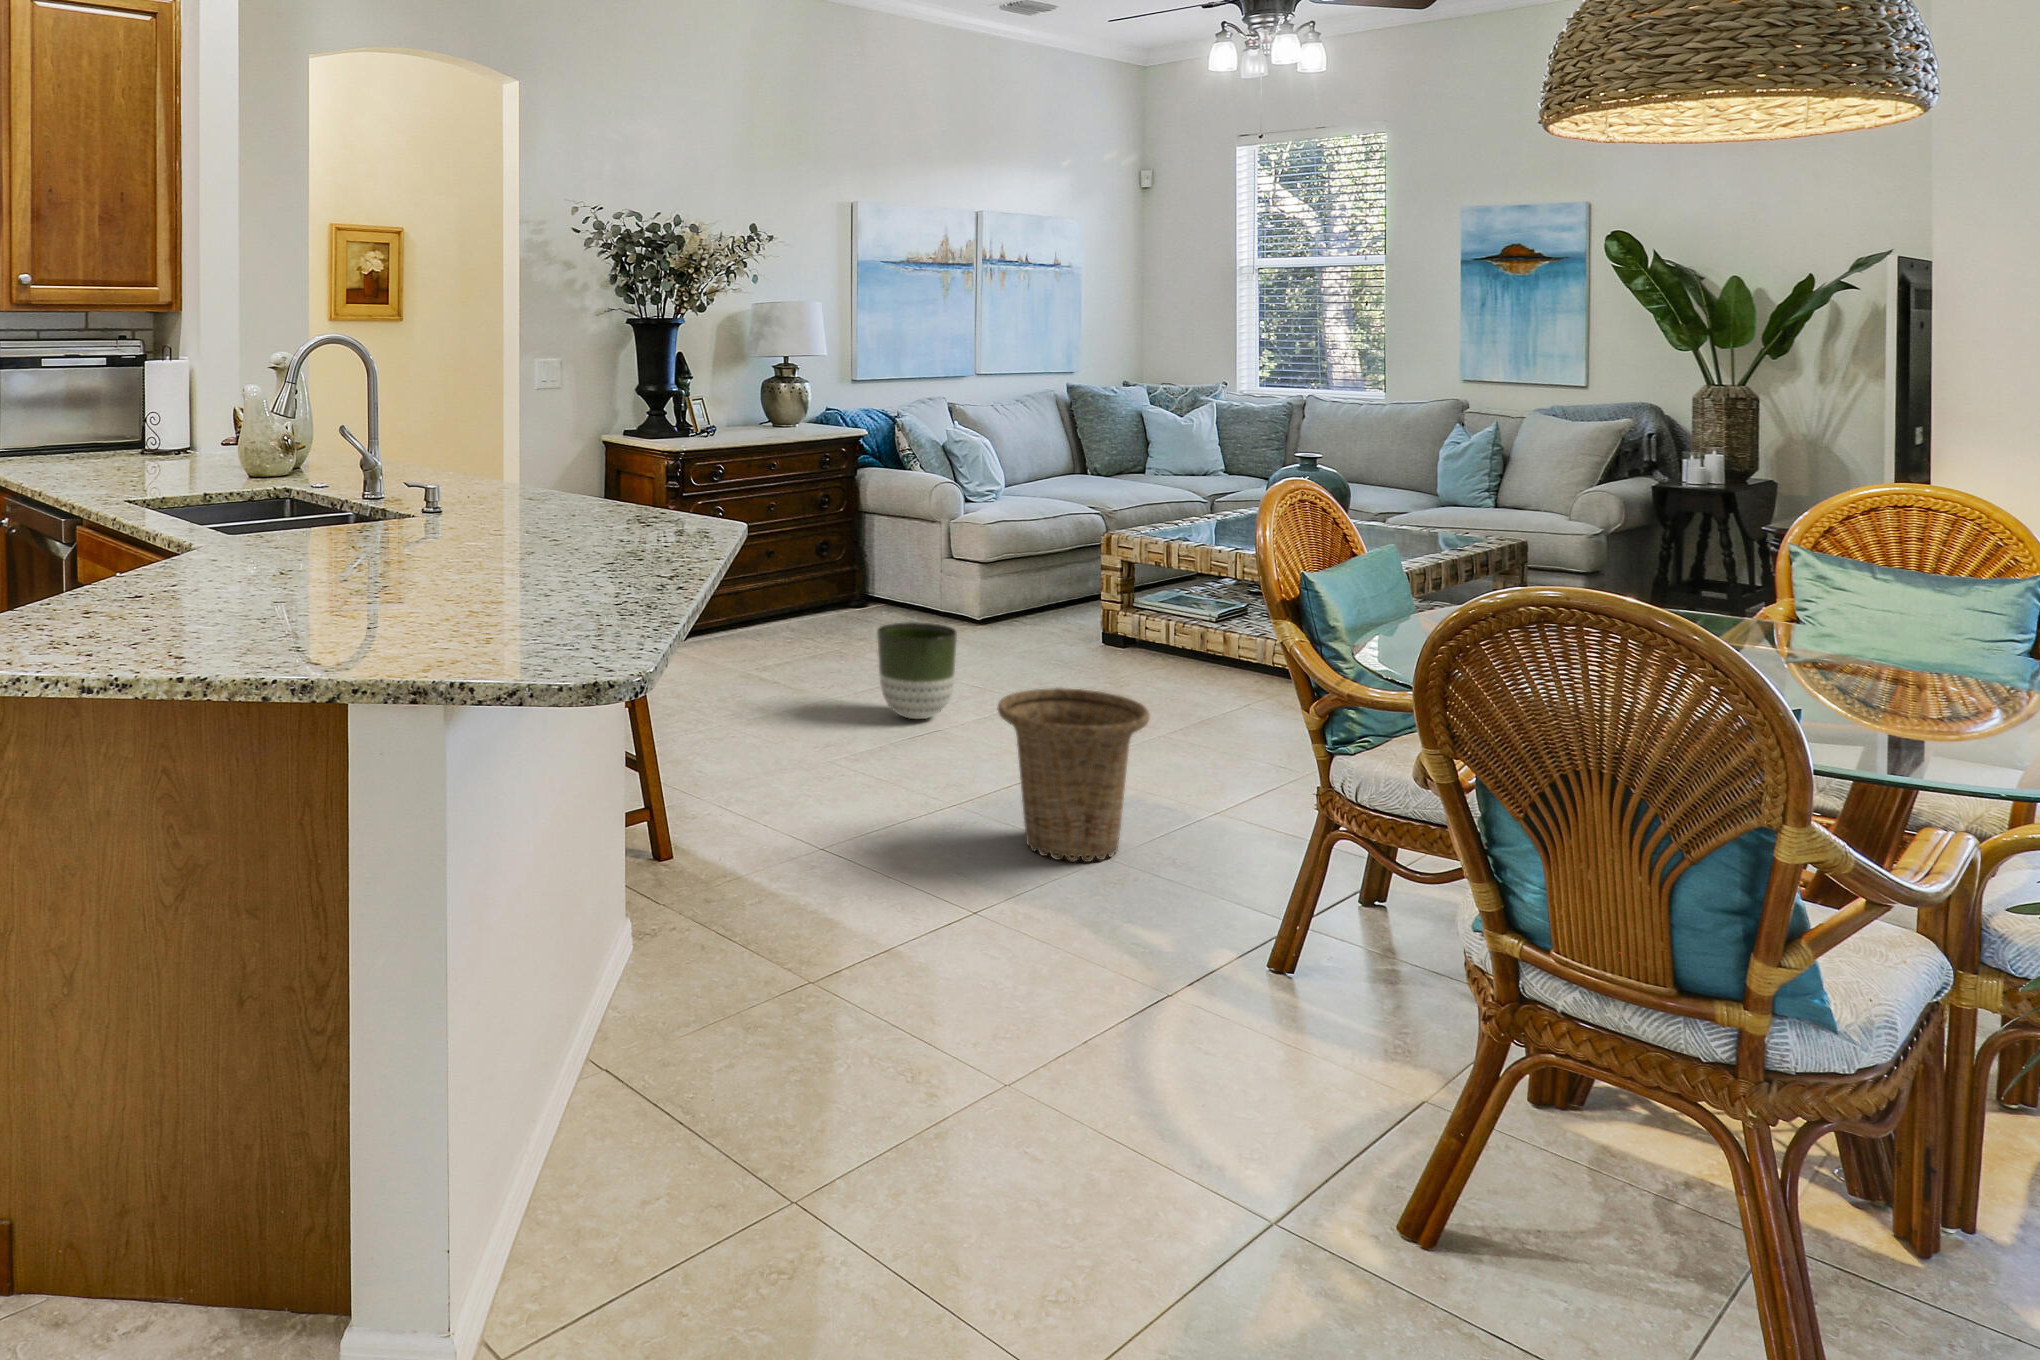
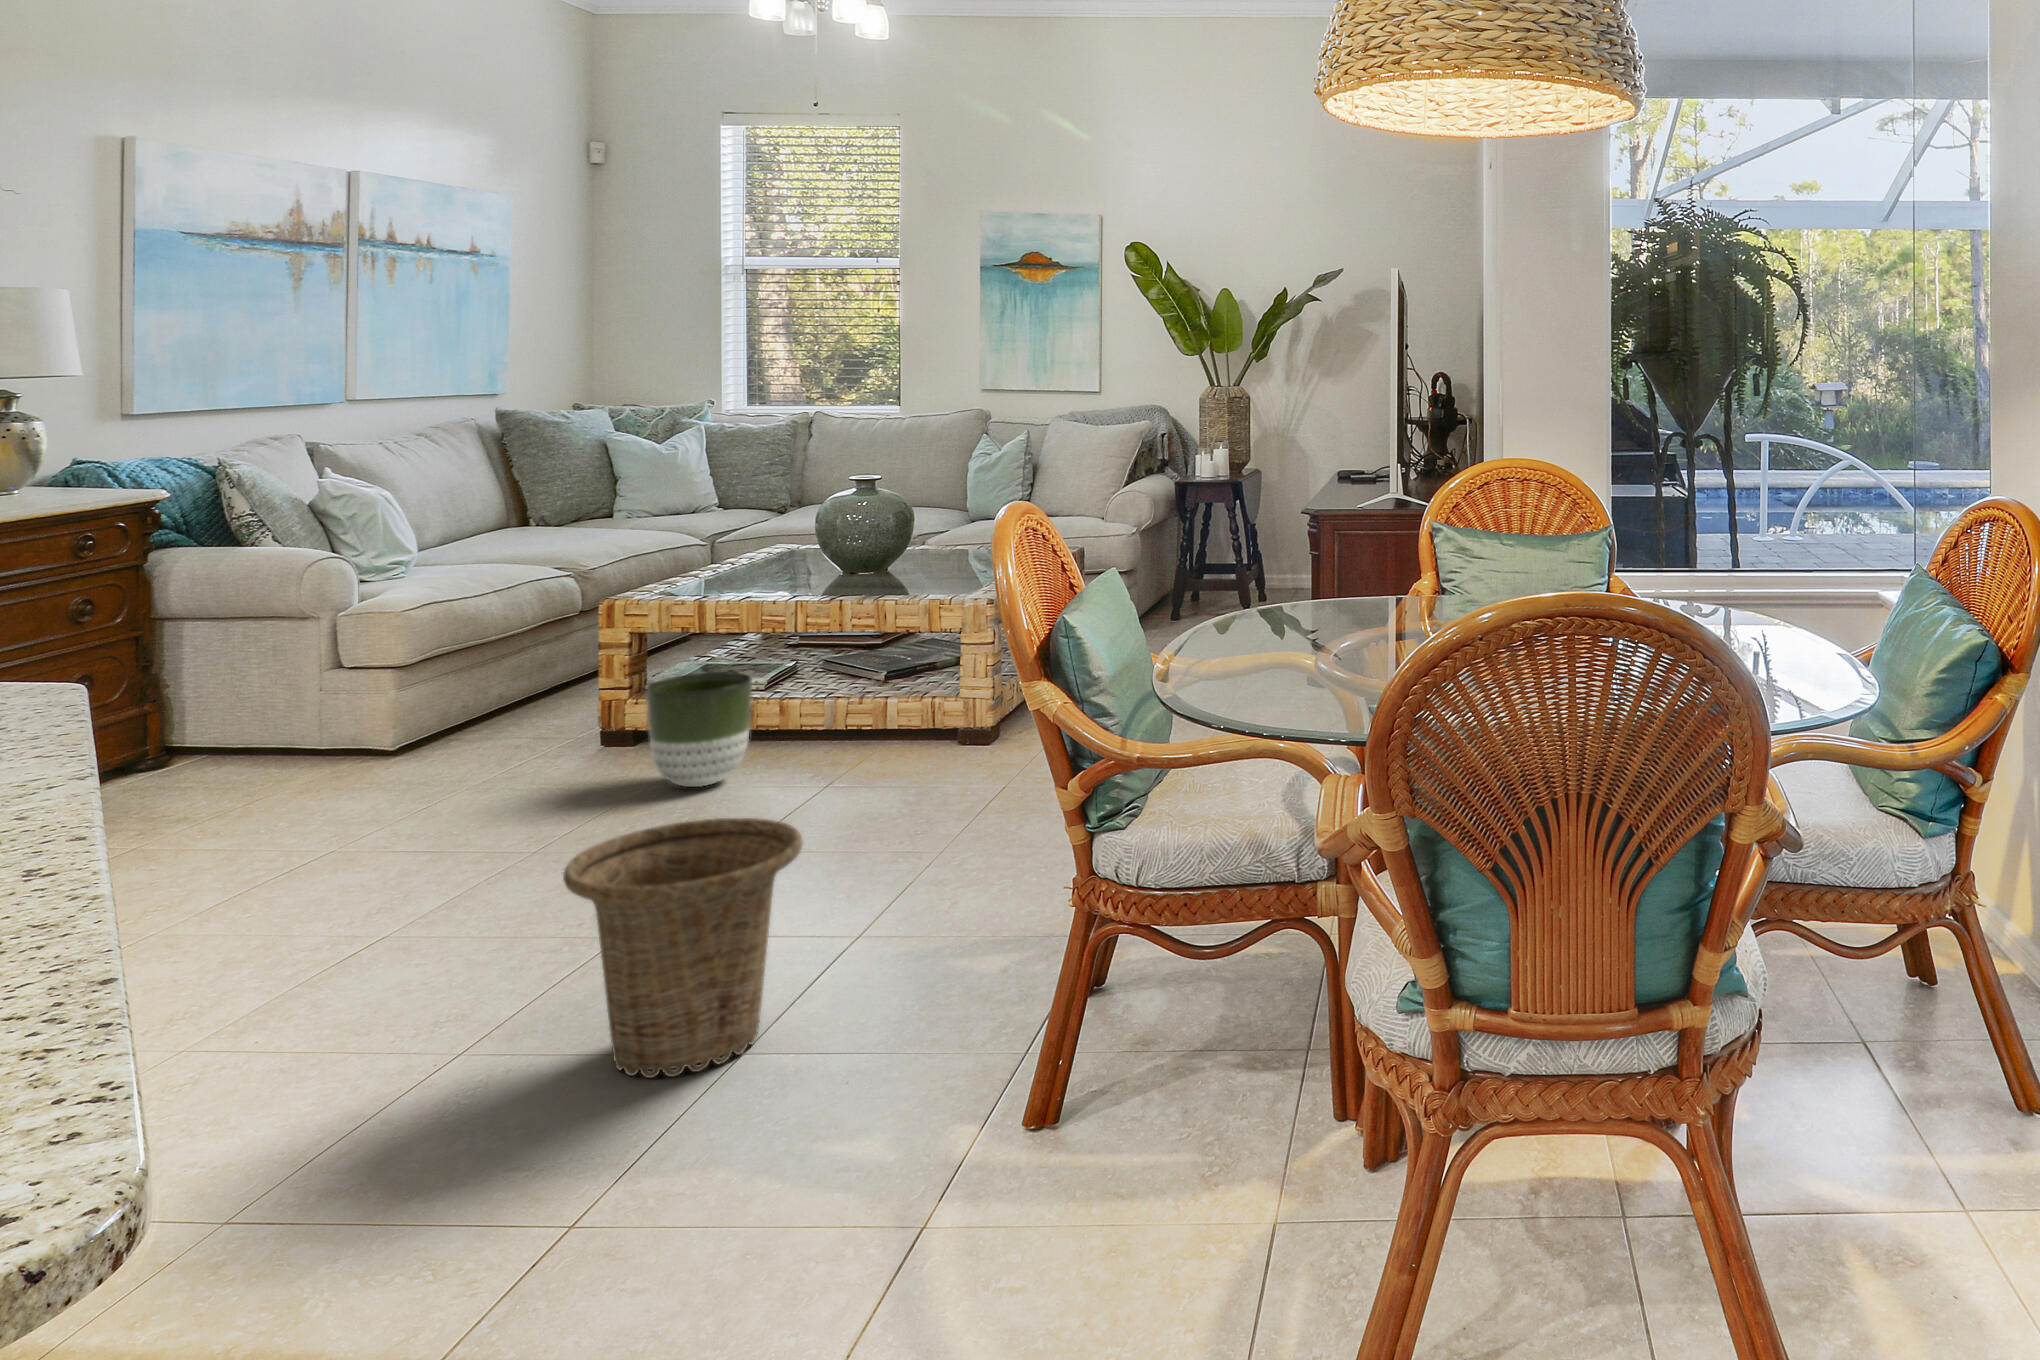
planter: present [877,622,957,719] -> present [647,672,752,787]

